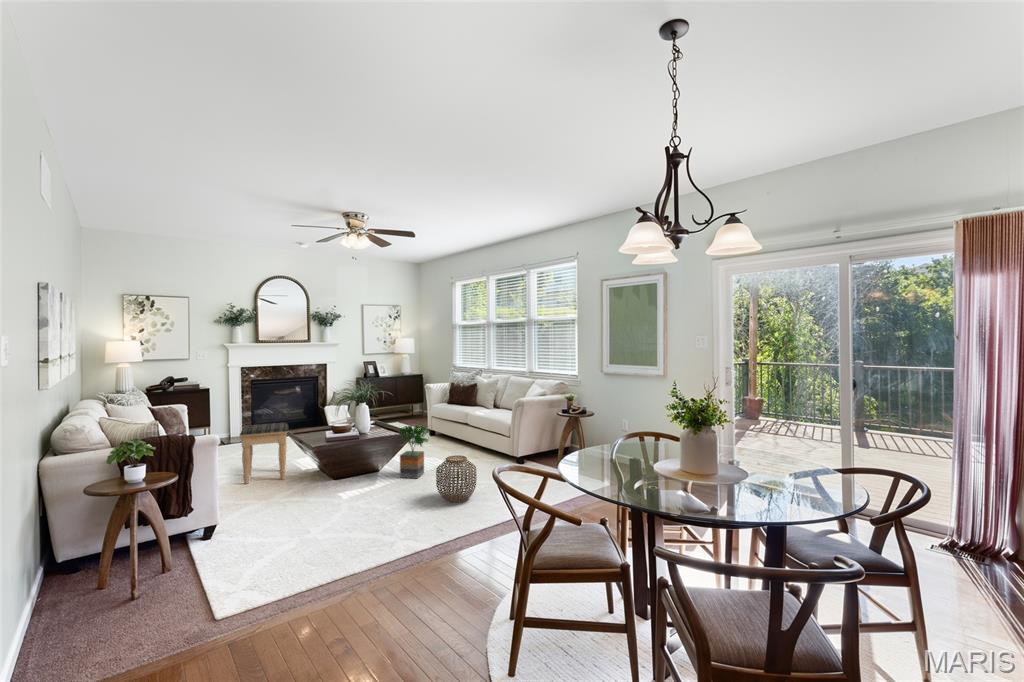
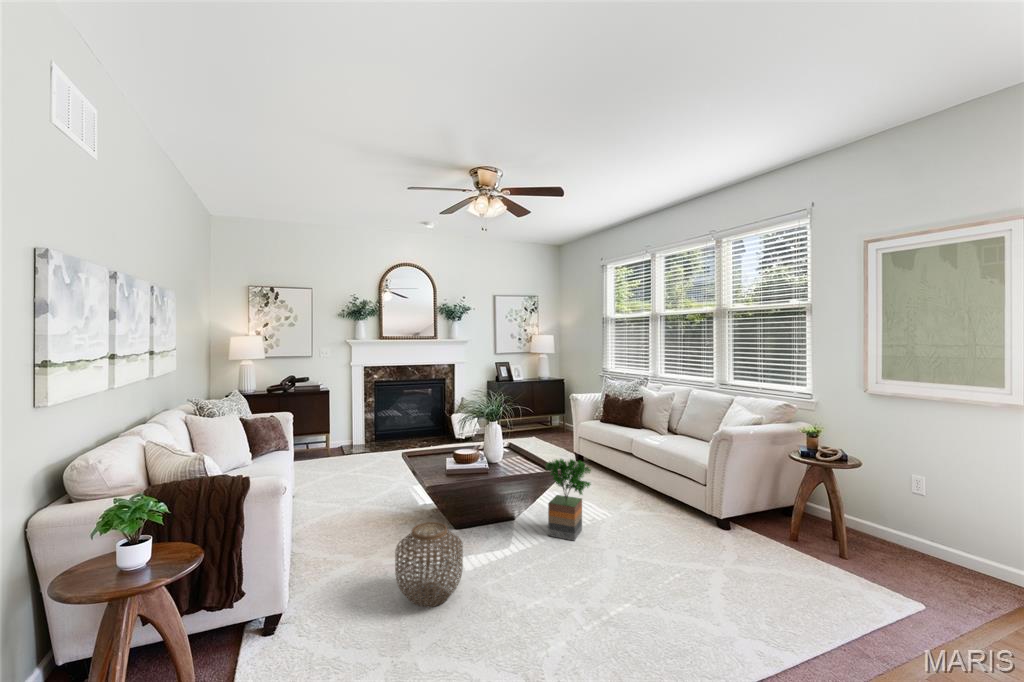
footstool: present [240,423,288,484] -> none [342,441,404,522]
woven basket: present [436,455,477,503] -> present [395,522,463,607]

